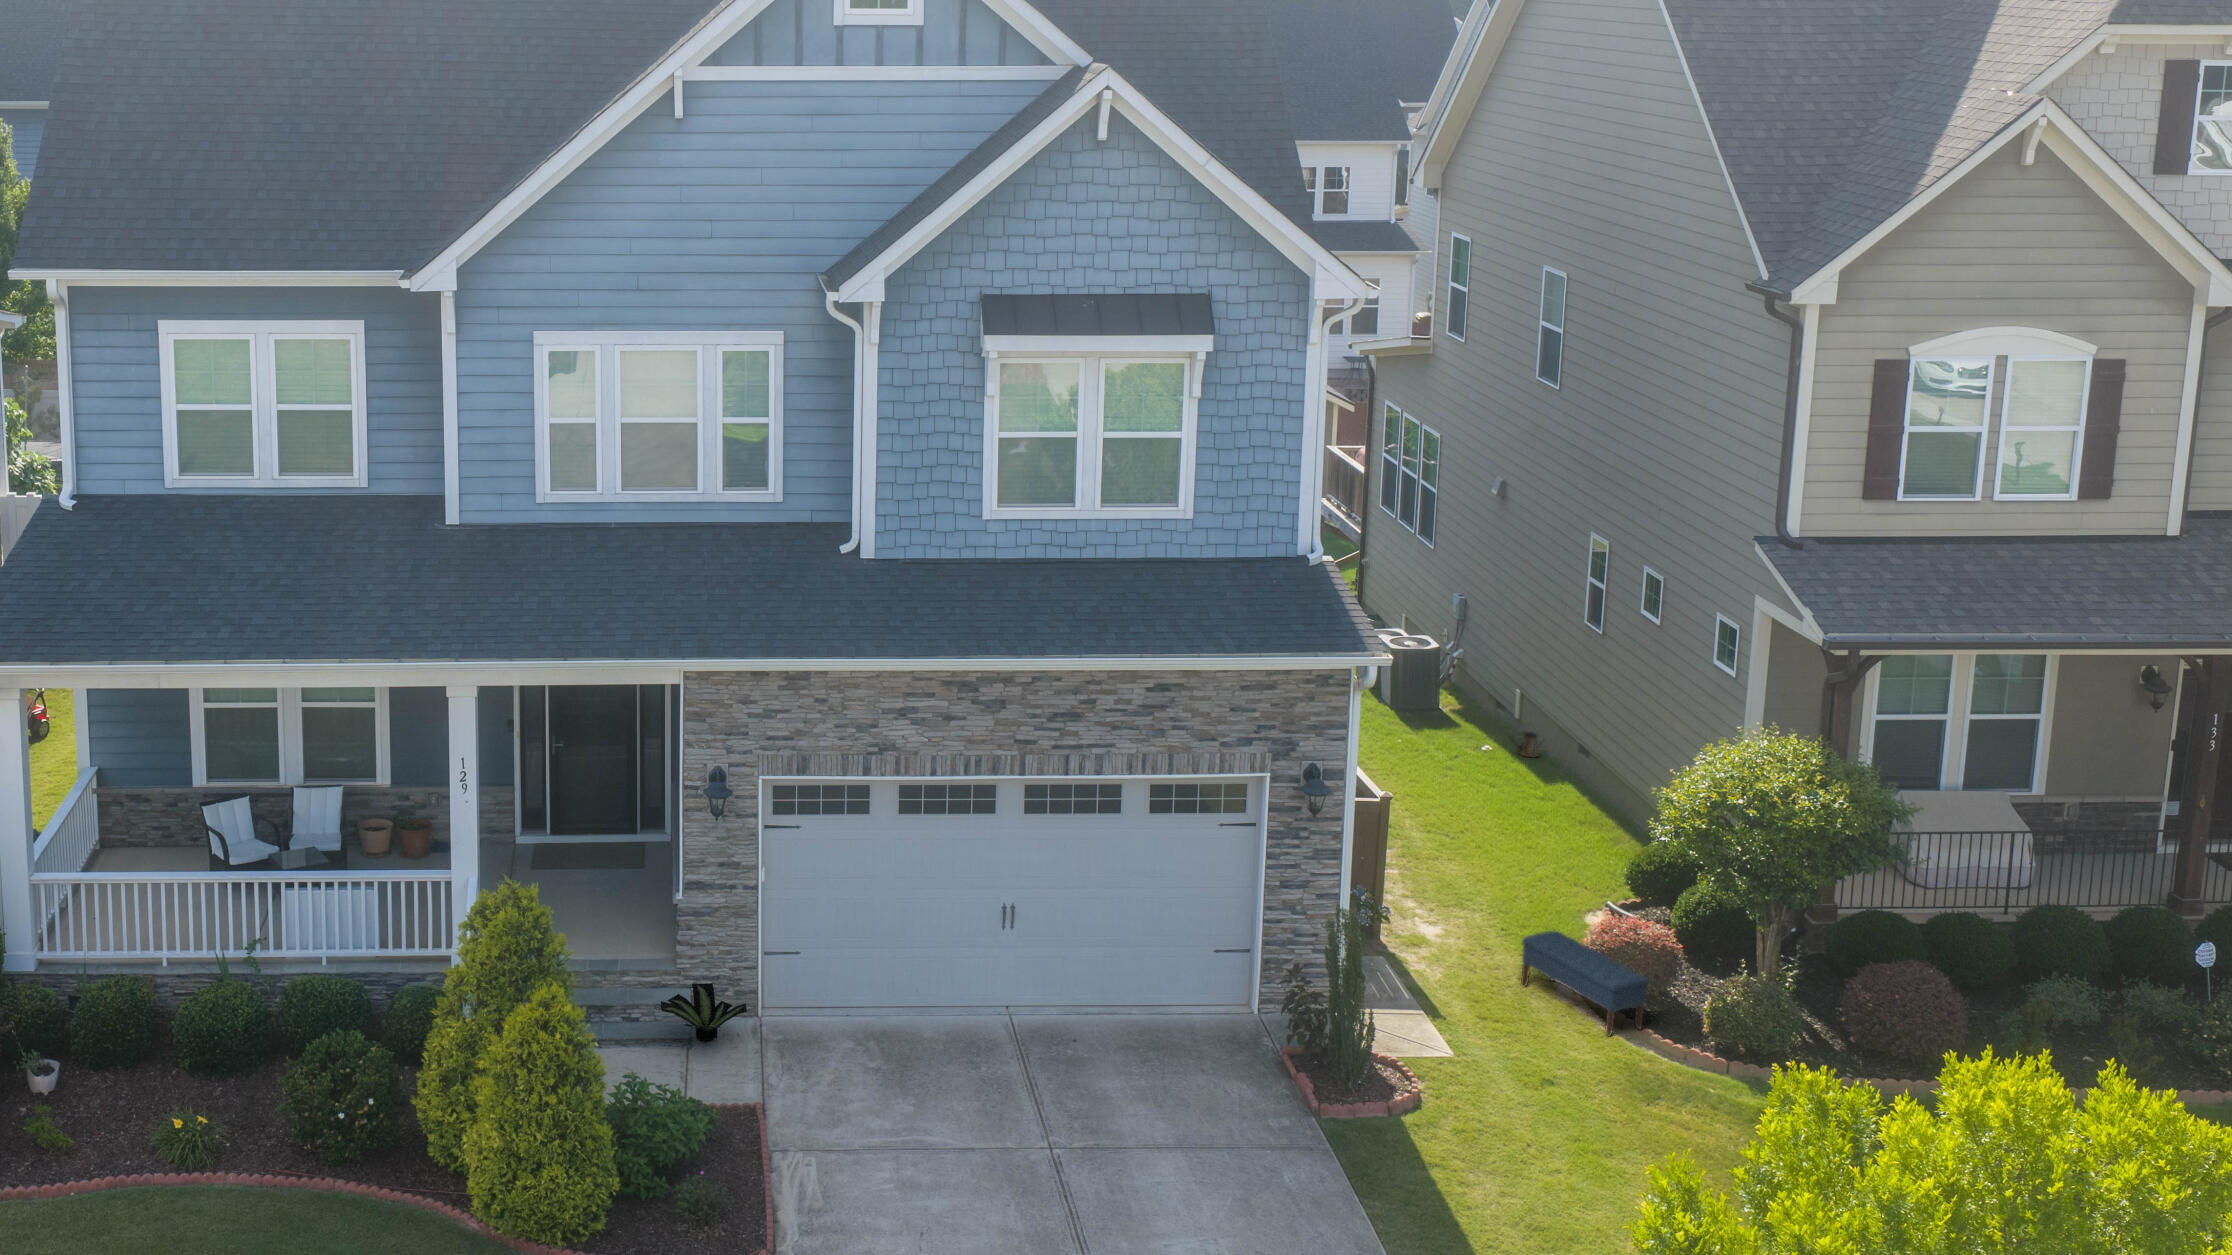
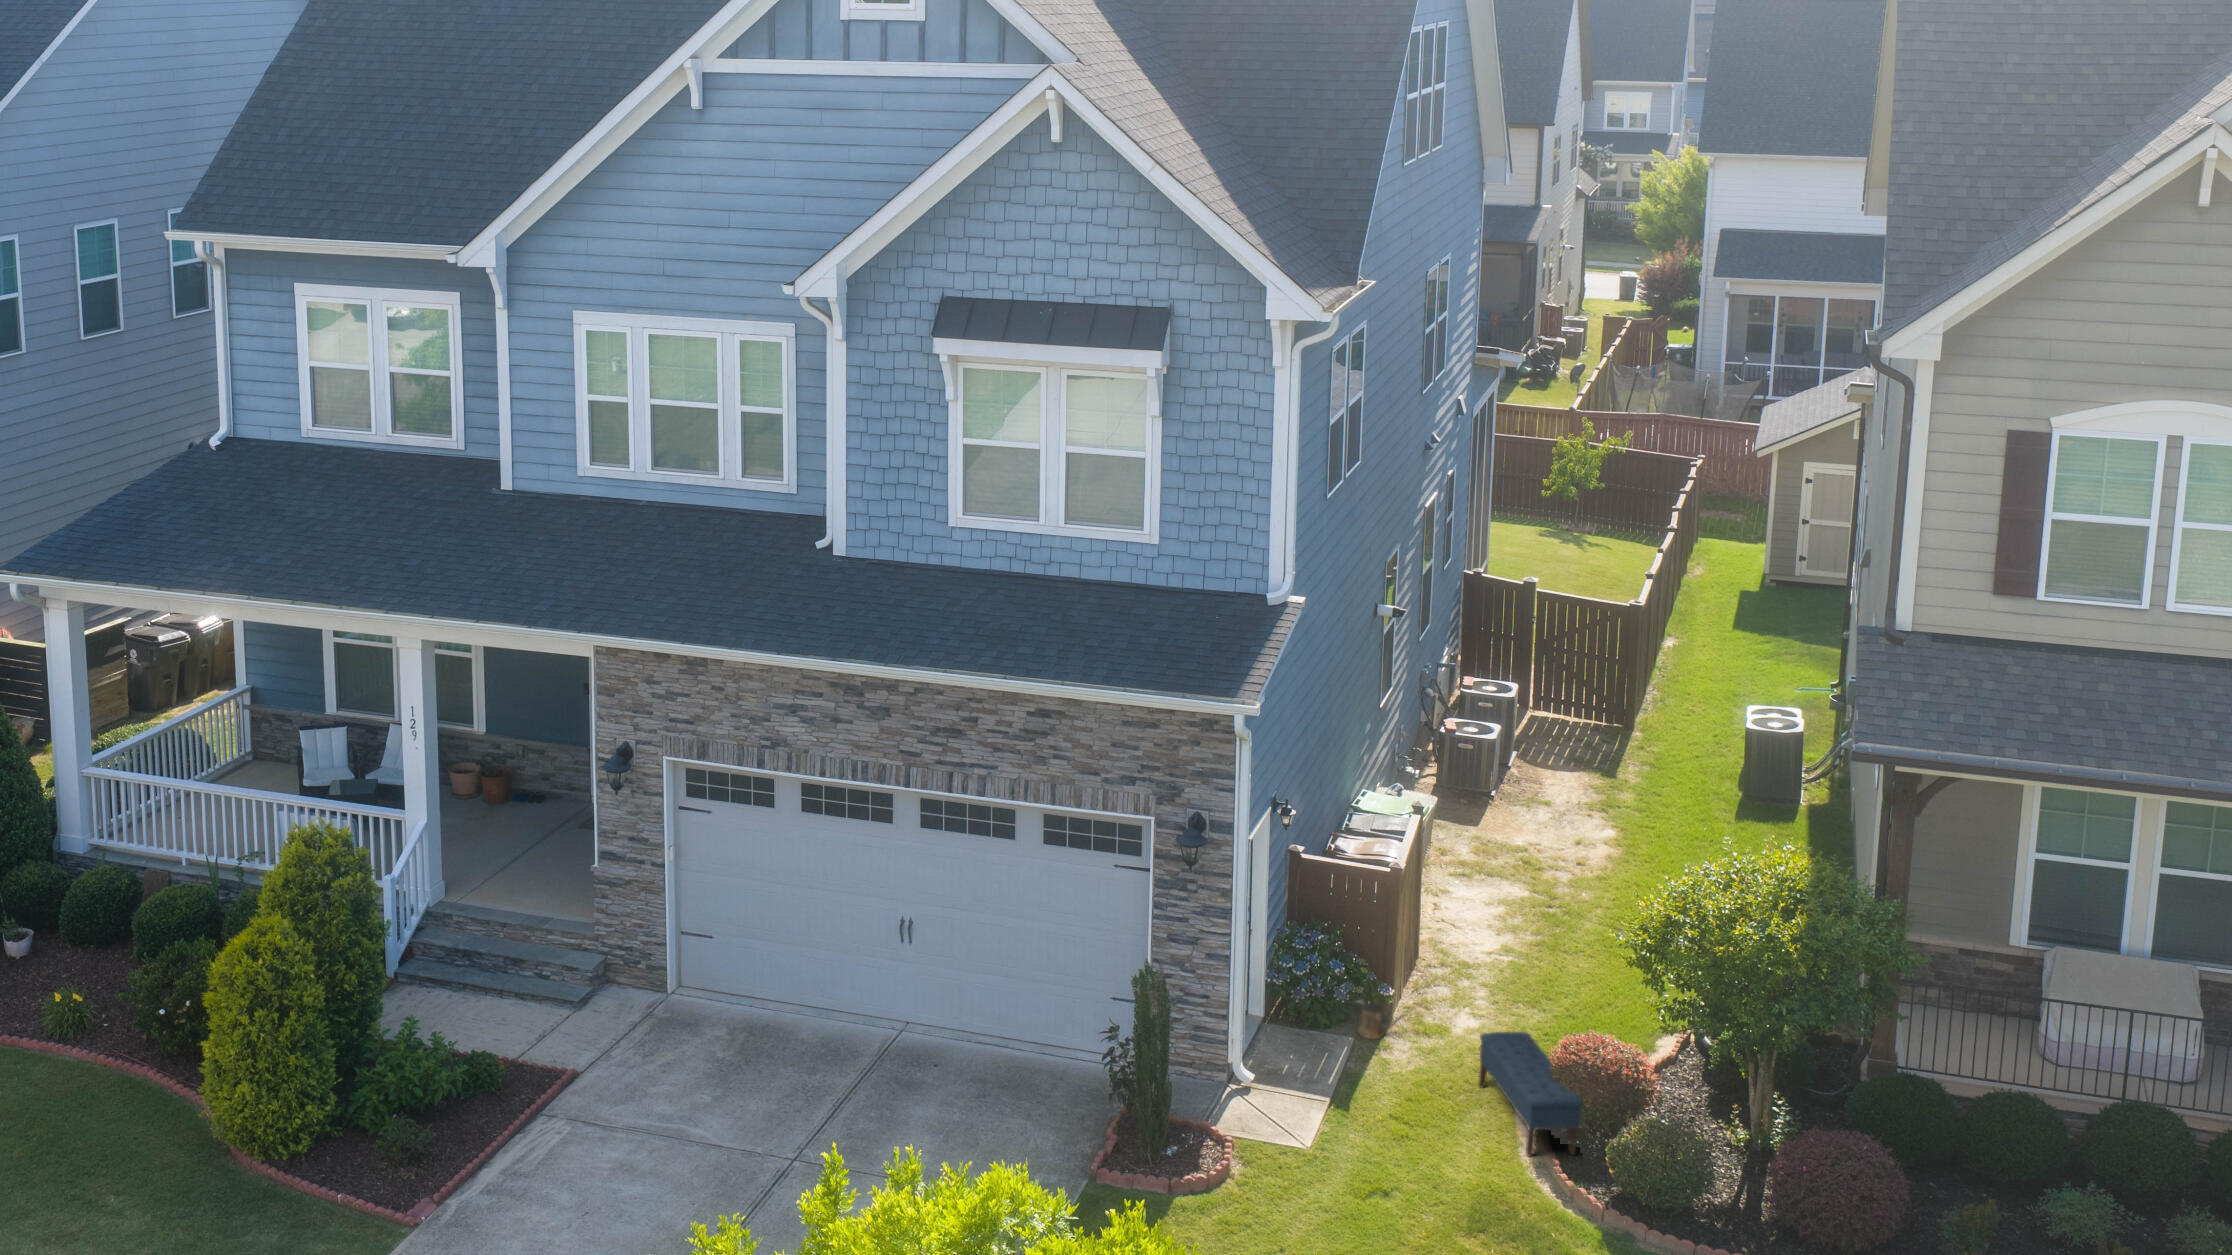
watering can: present [1506,732,1540,757] -> present [1357,1000,1404,1040]
potted plant: present [661,983,747,1042] -> none [551,946,637,1004]

